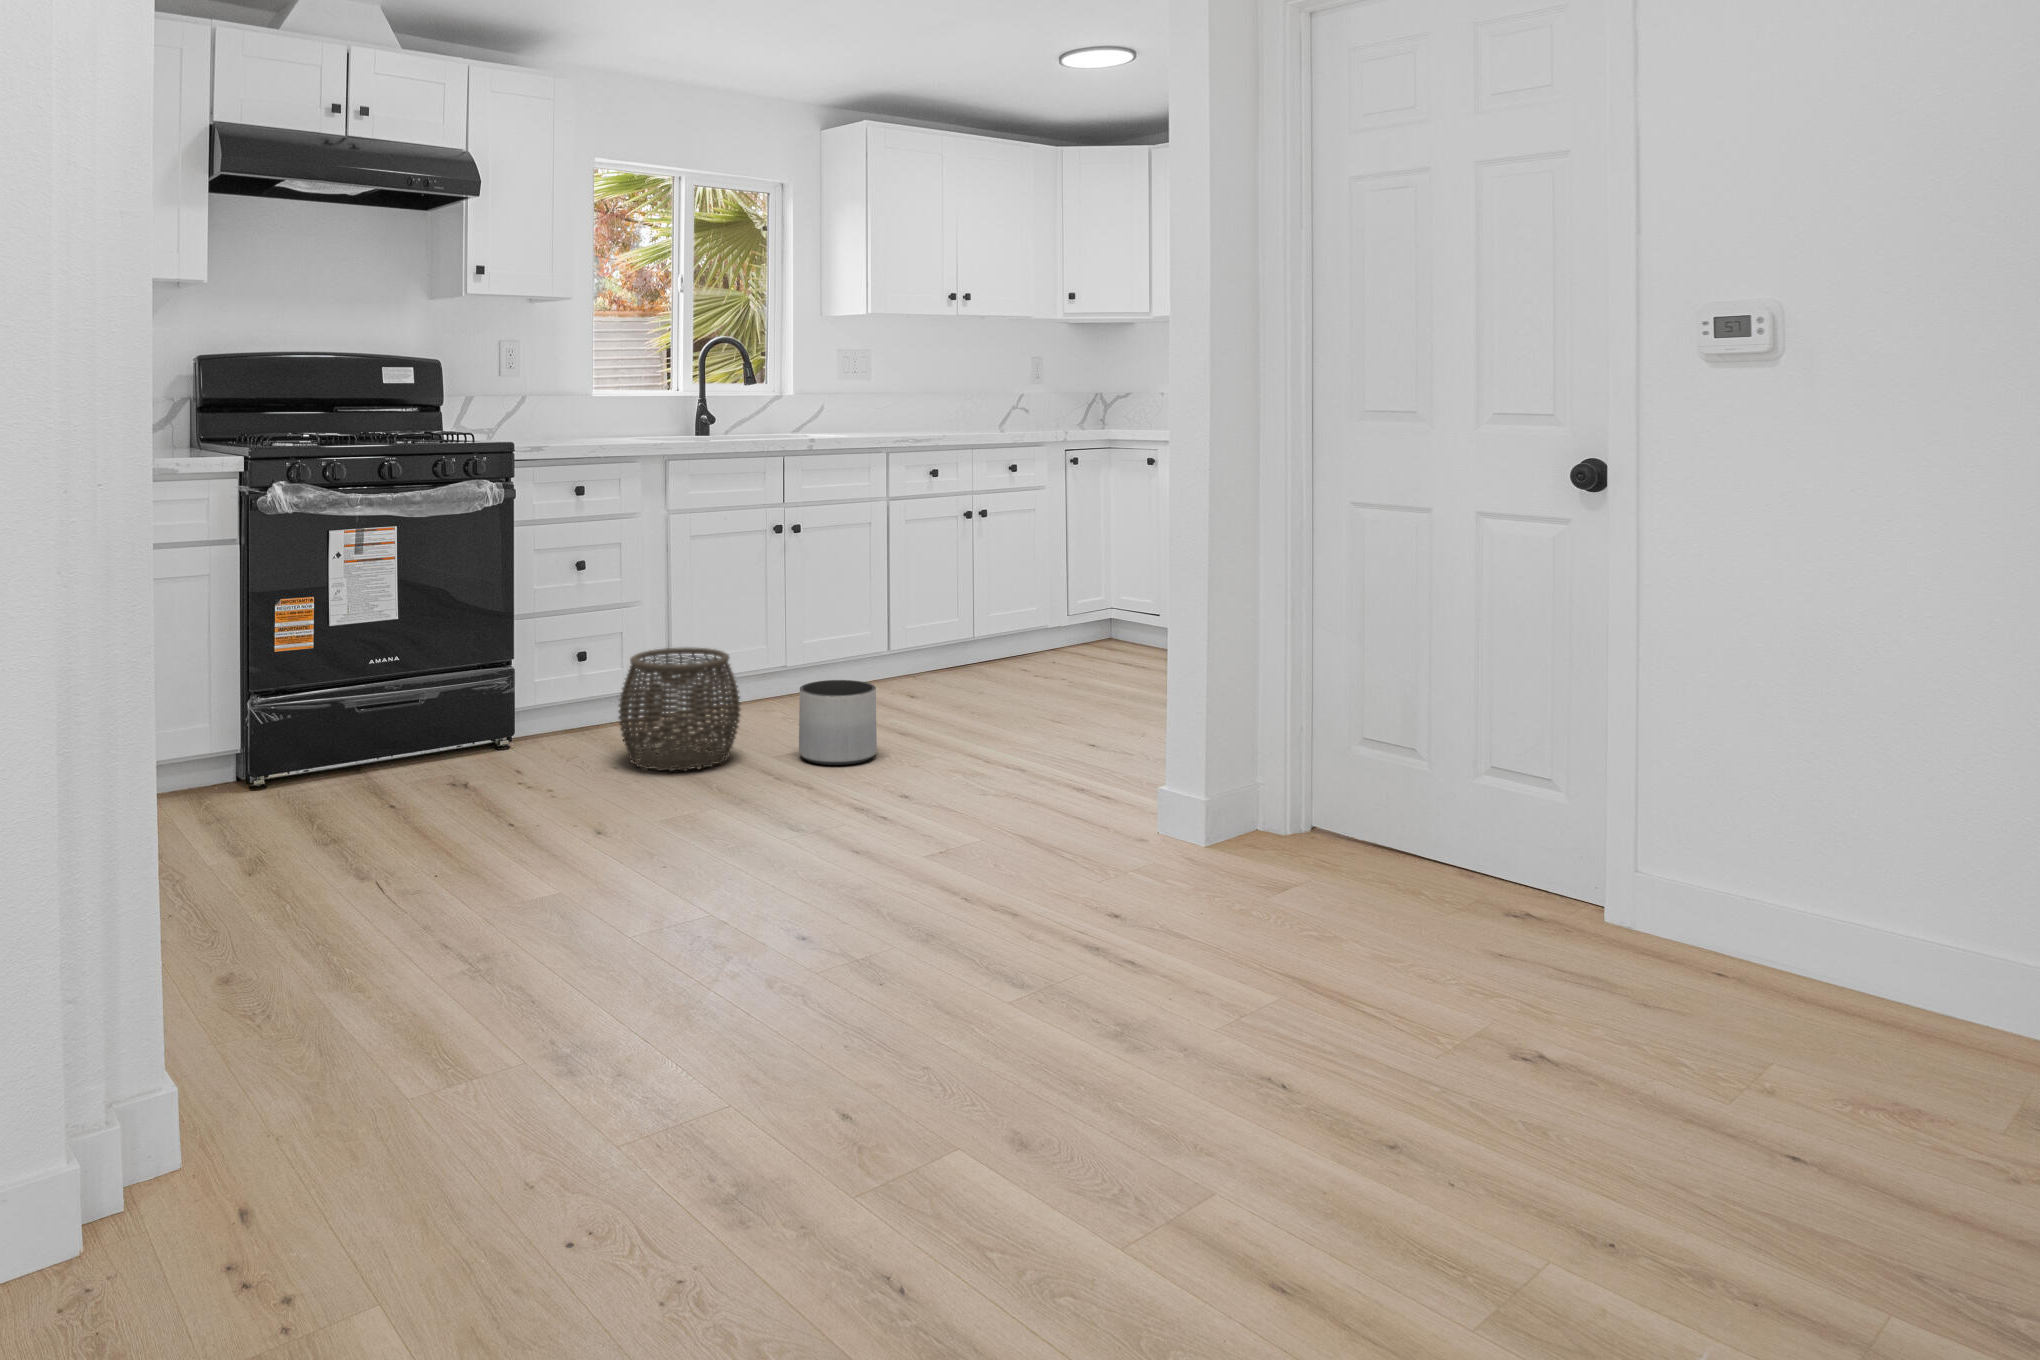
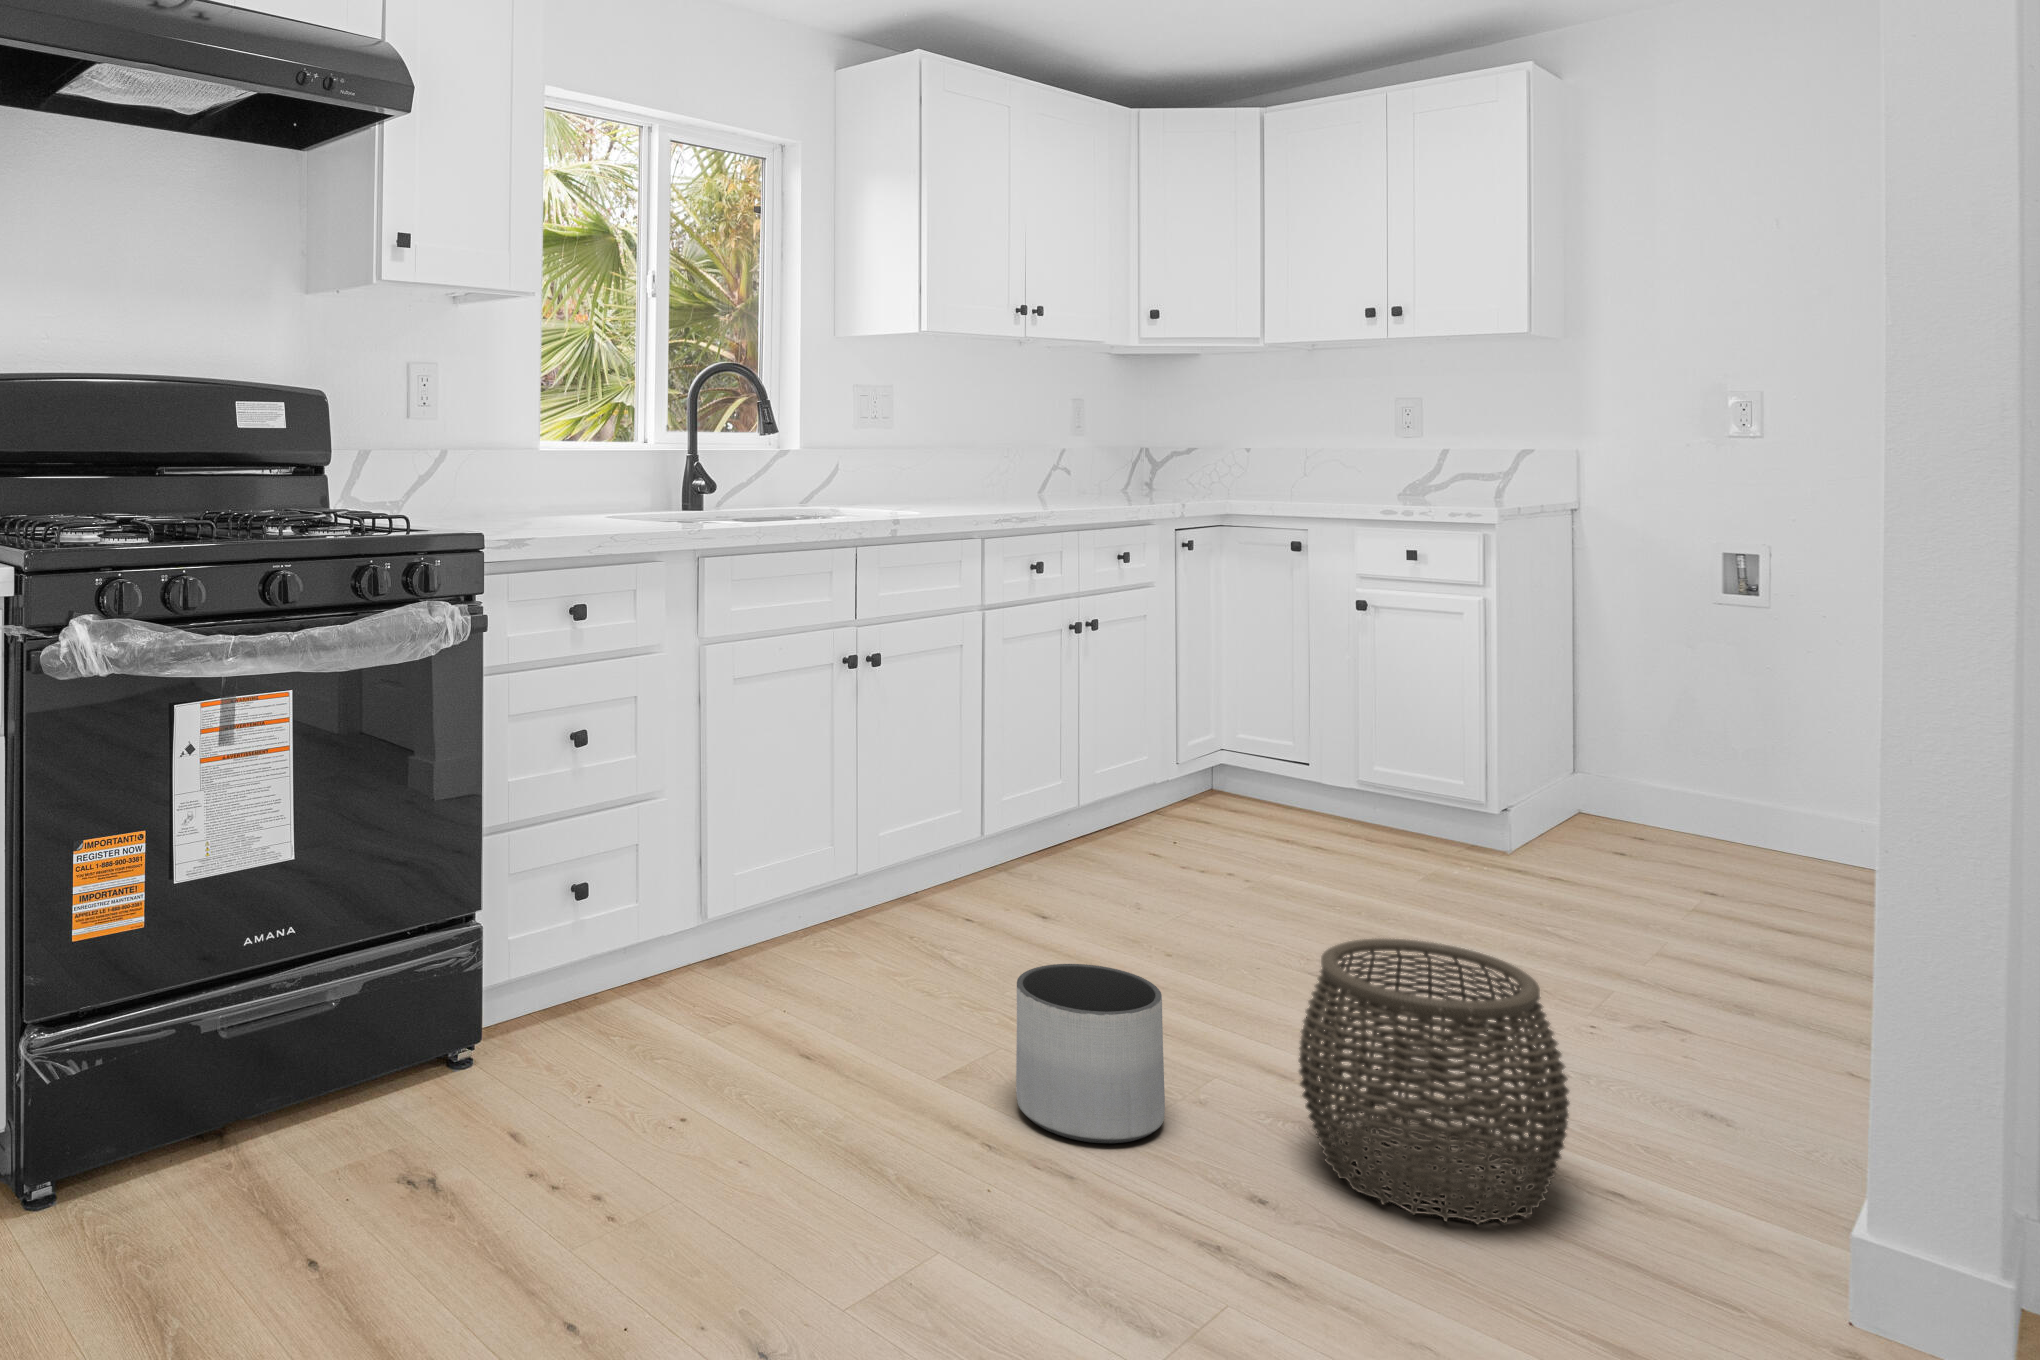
woven basket: present [618,648,741,771] -> present [1298,938,1570,1225]

